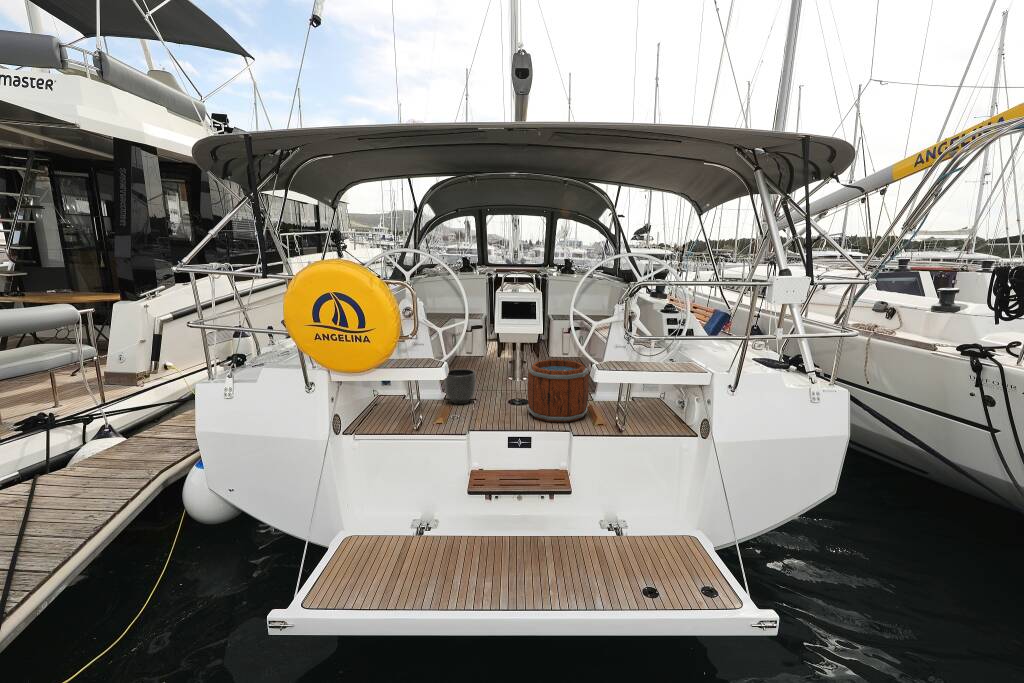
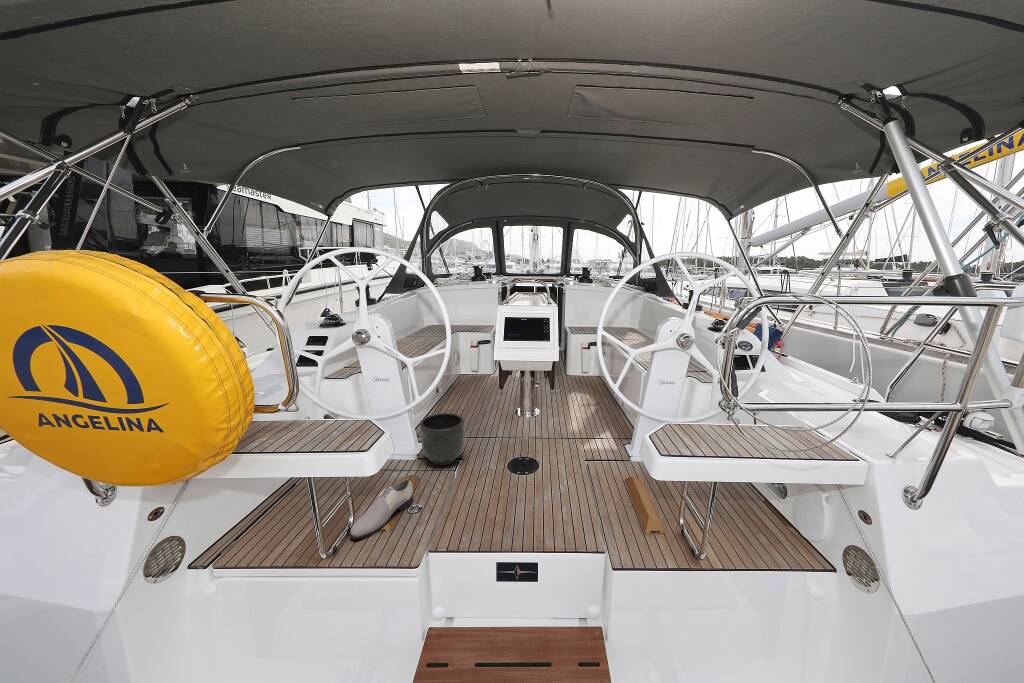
bucket: present [527,360,589,422] -> none [535,411,631,523]
shoe: none [417,402,448,429] -> present [350,479,413,539]

